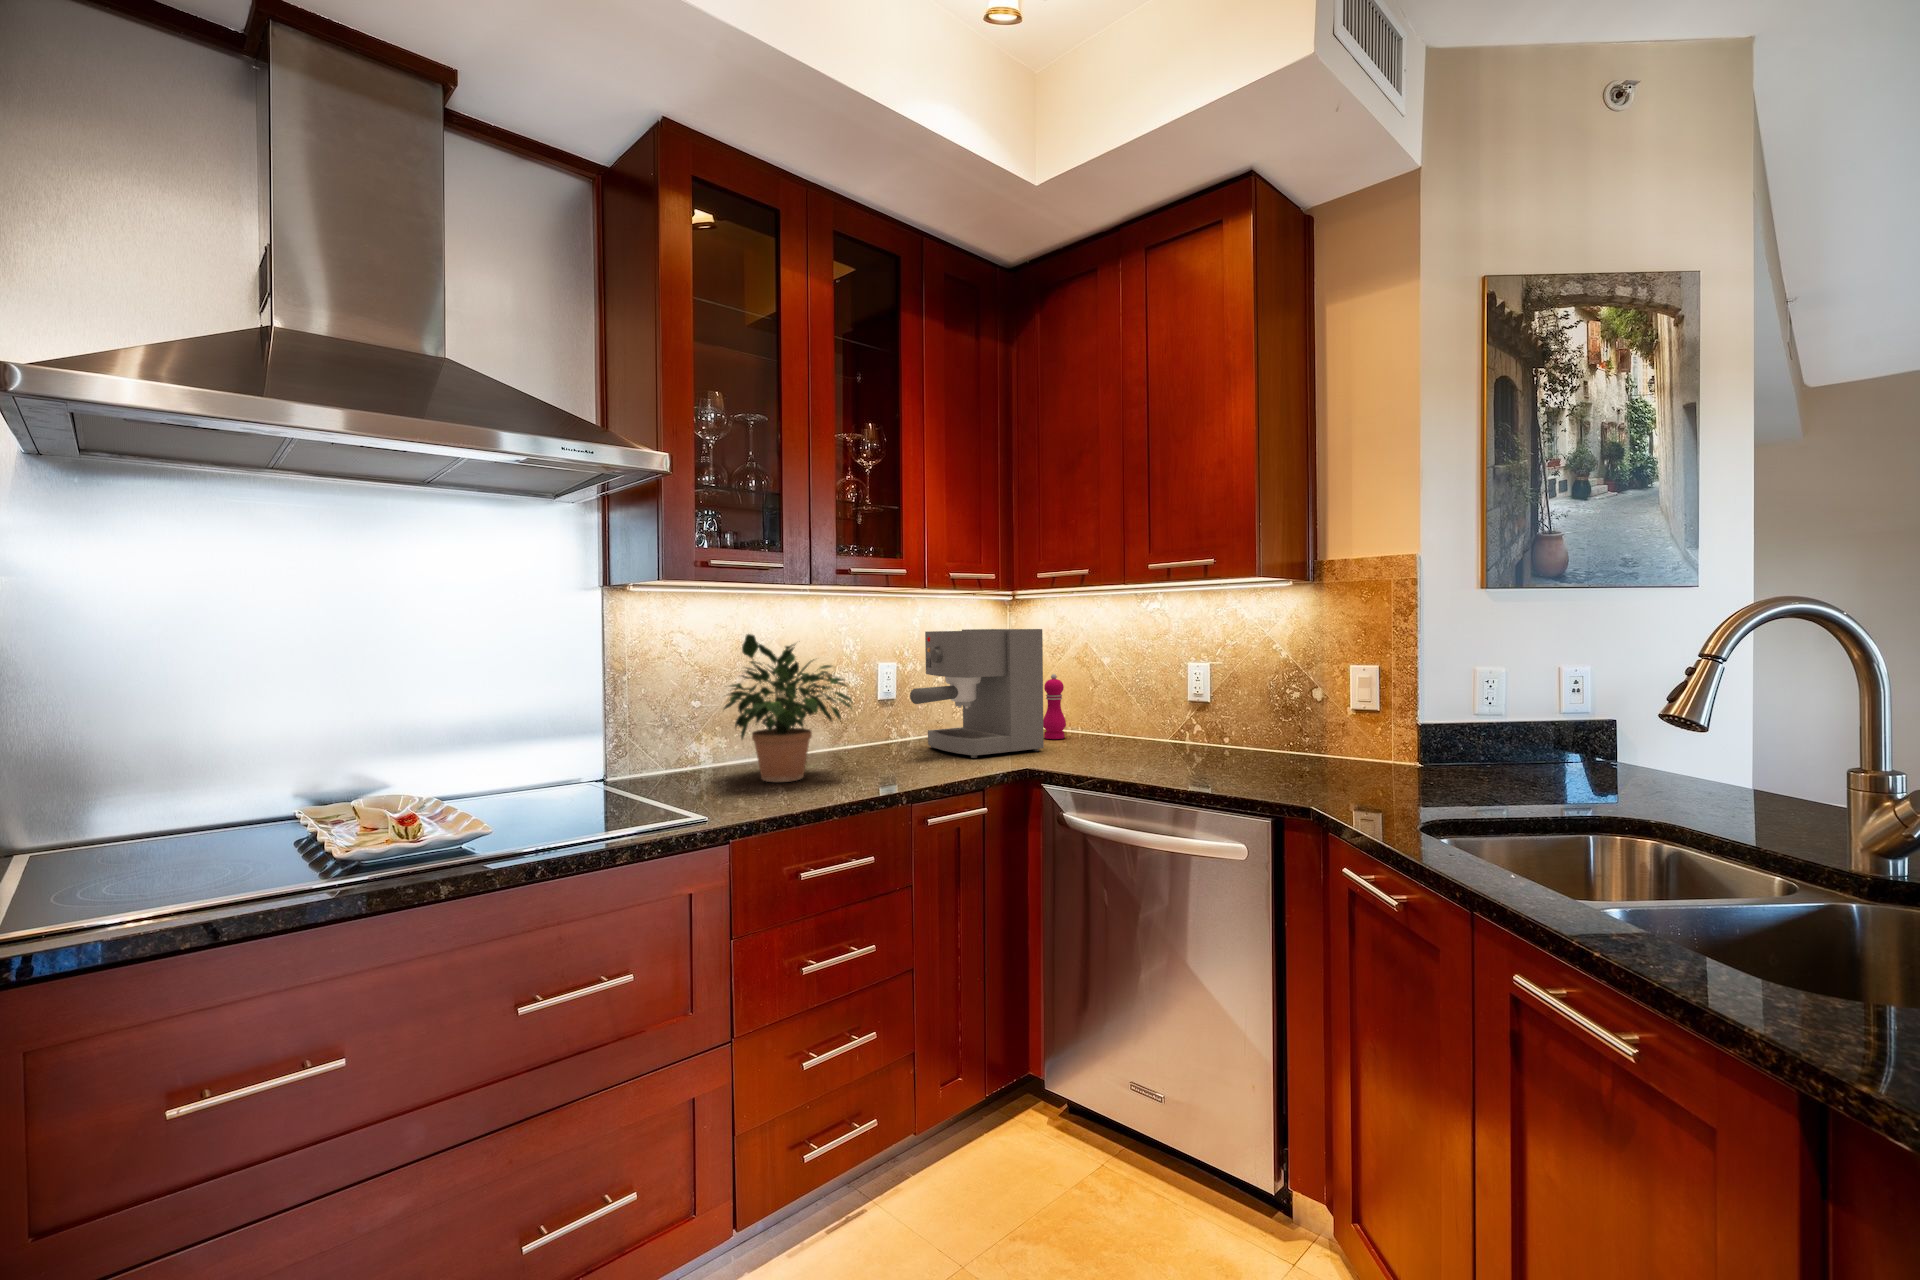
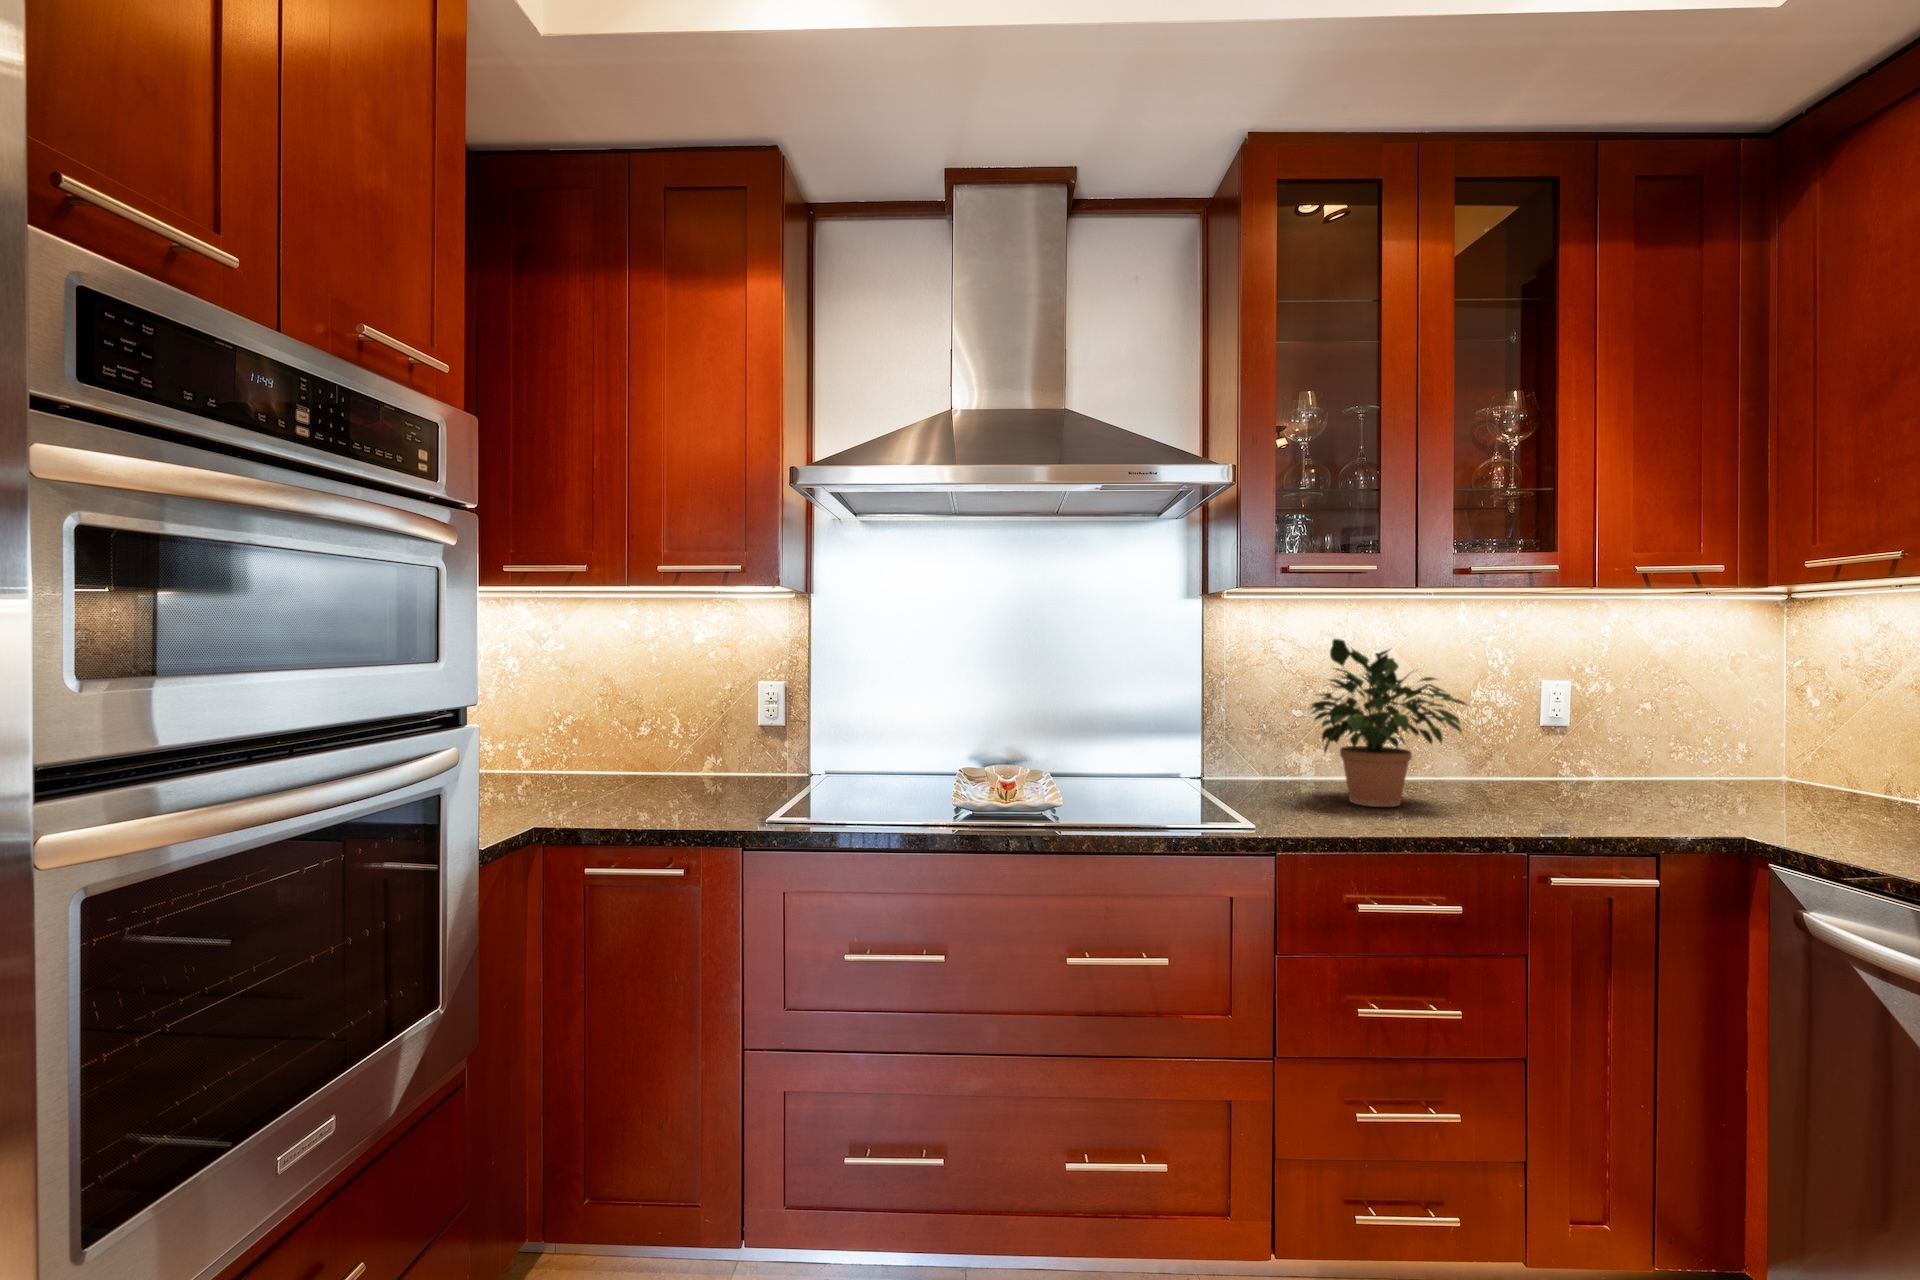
coffee maker: present [910,629,1044,758] -> none [1563,640,1799,820]
pepper mill: present [1043,674,1066,739] -> none [1821,711,1868,810]

